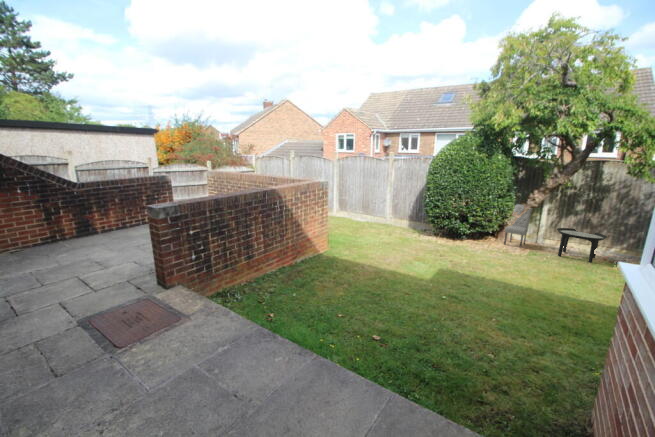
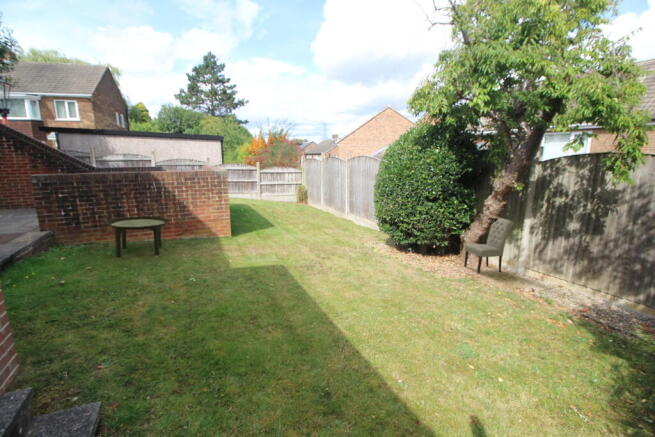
round table: present [557,228,607,263] -> present [107,217,169,257]

